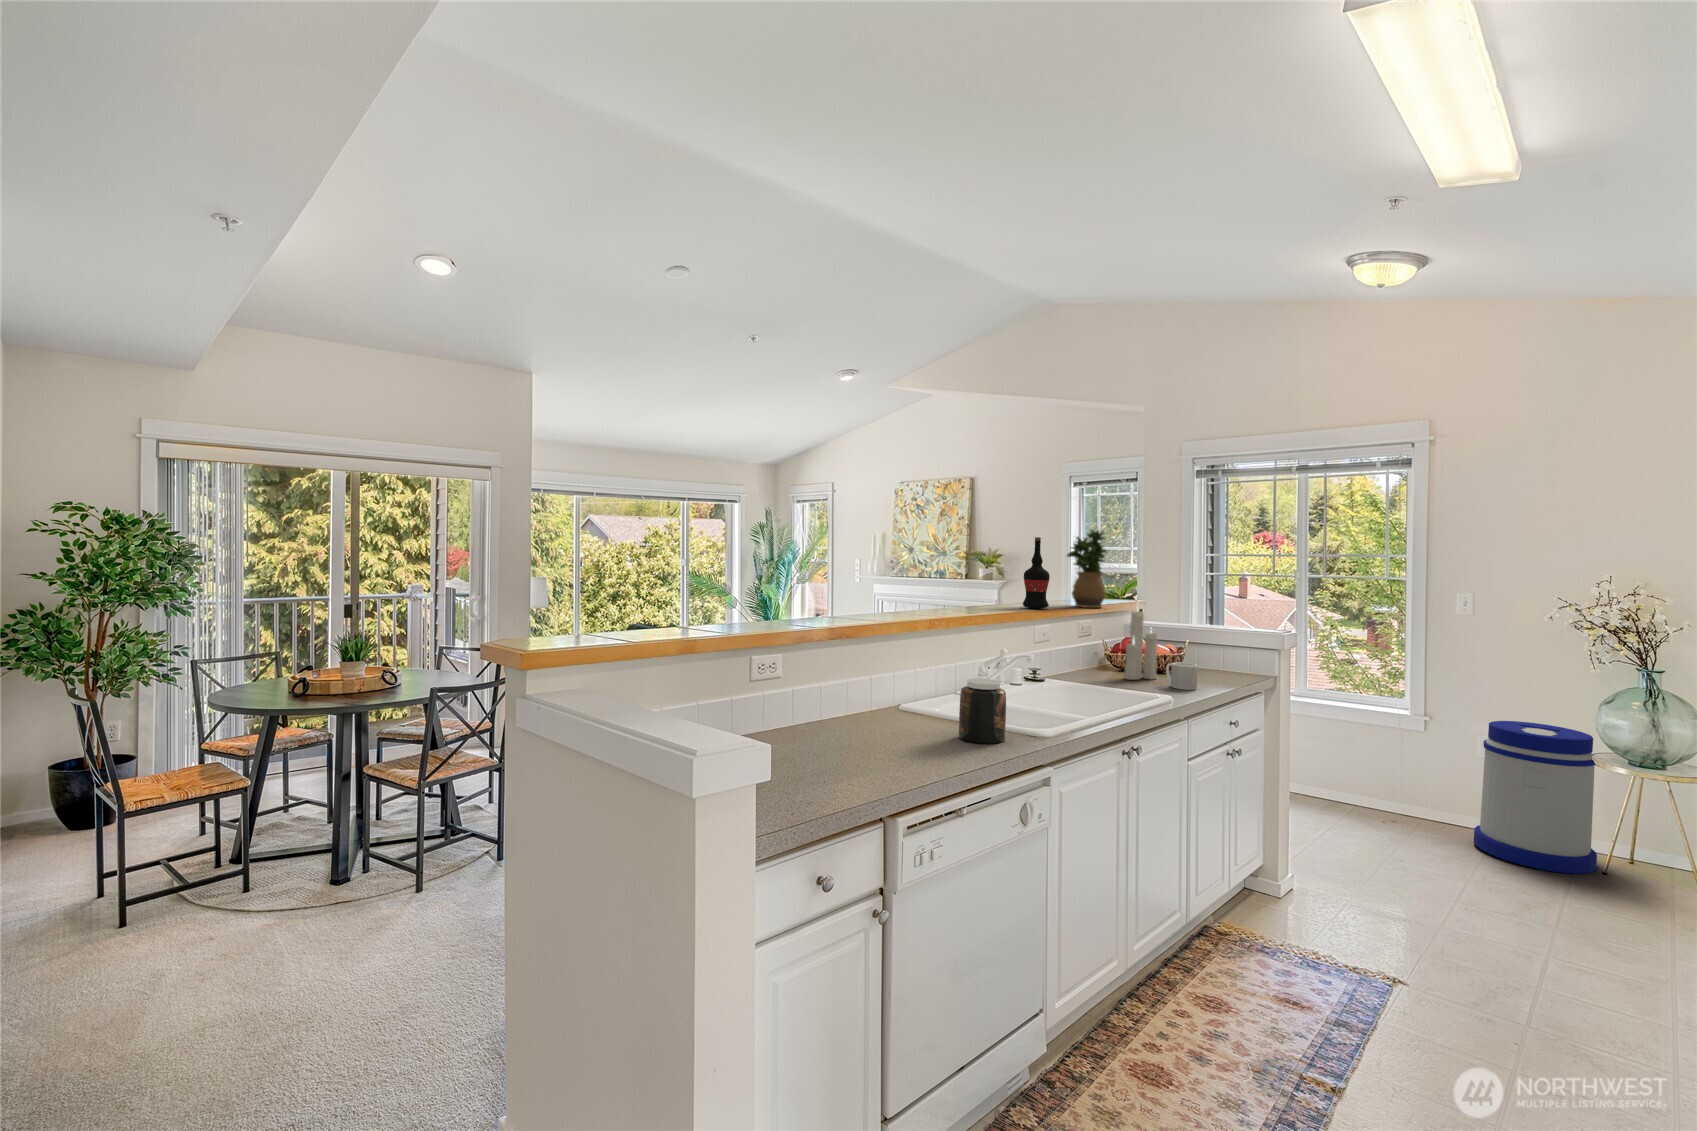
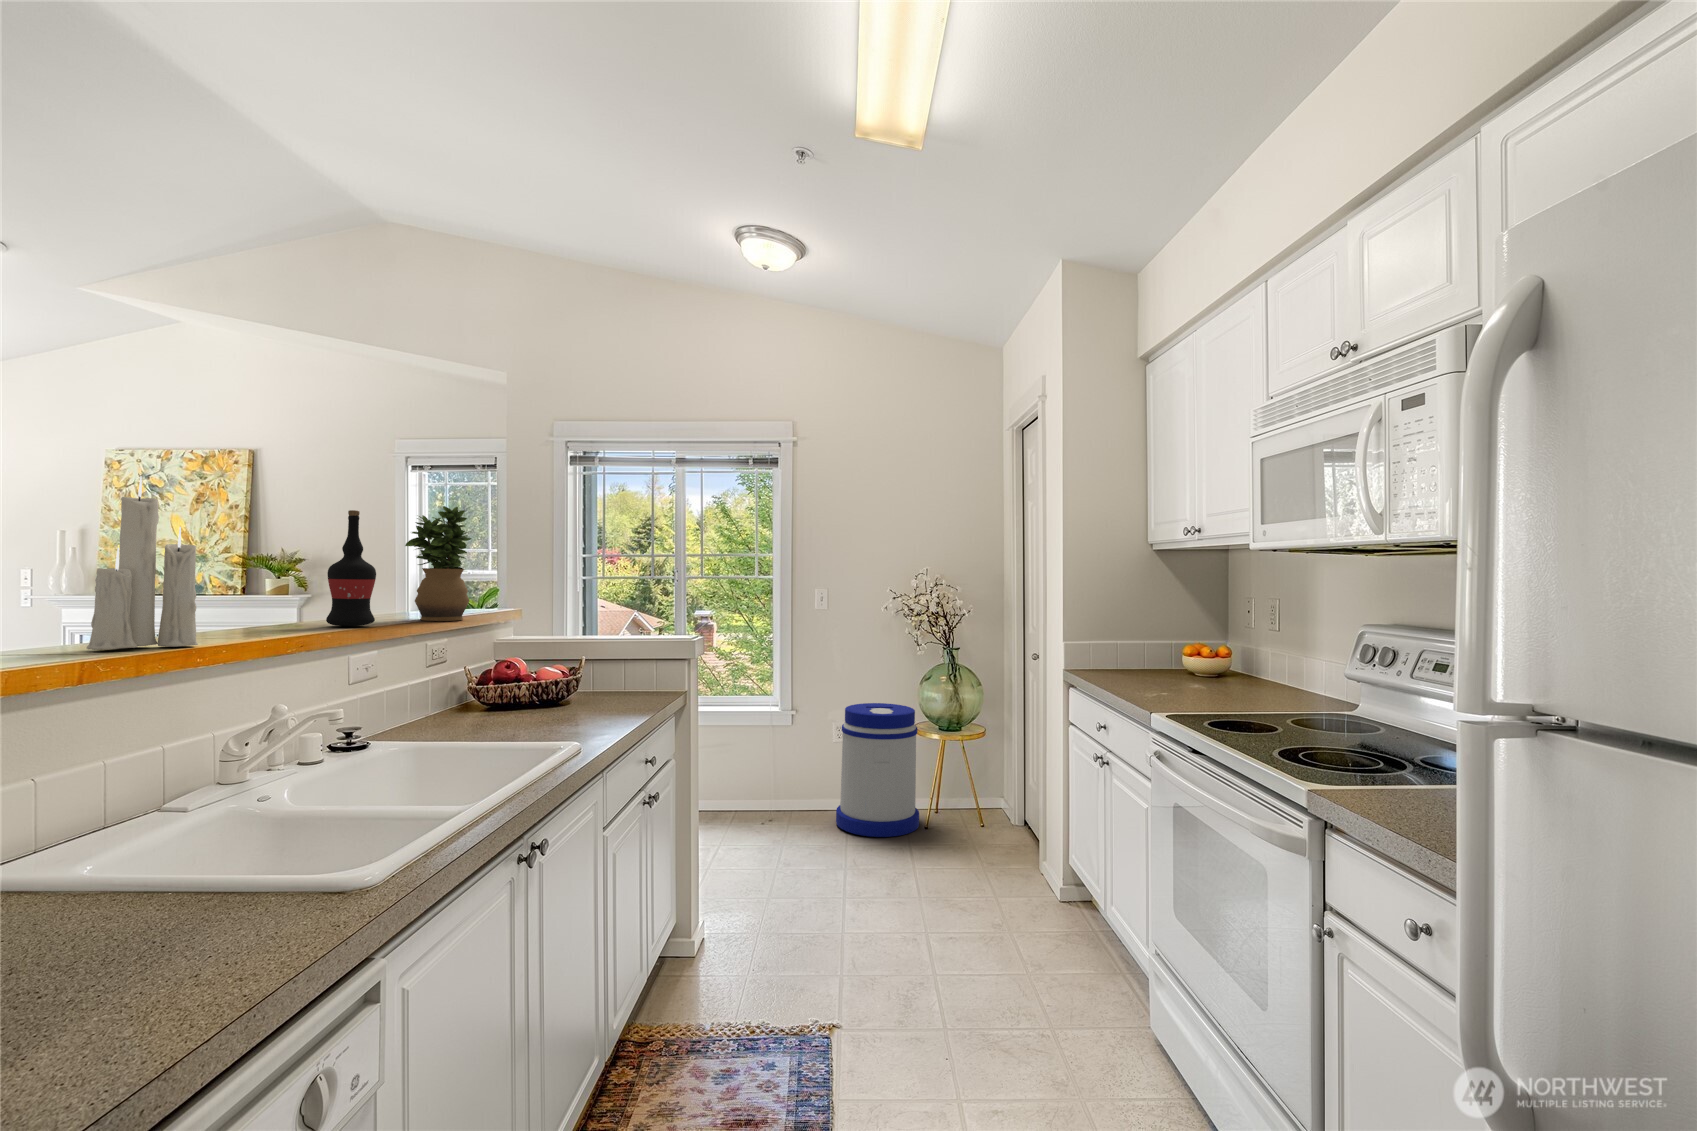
candle: present [1124,611,1157,680] -> present [86,476,198,650]
mug: present [1166,662,1198,690] -> none [564,688,608,726]
jar: present [959,679,1006,744] -> none [107,793,256,970]

